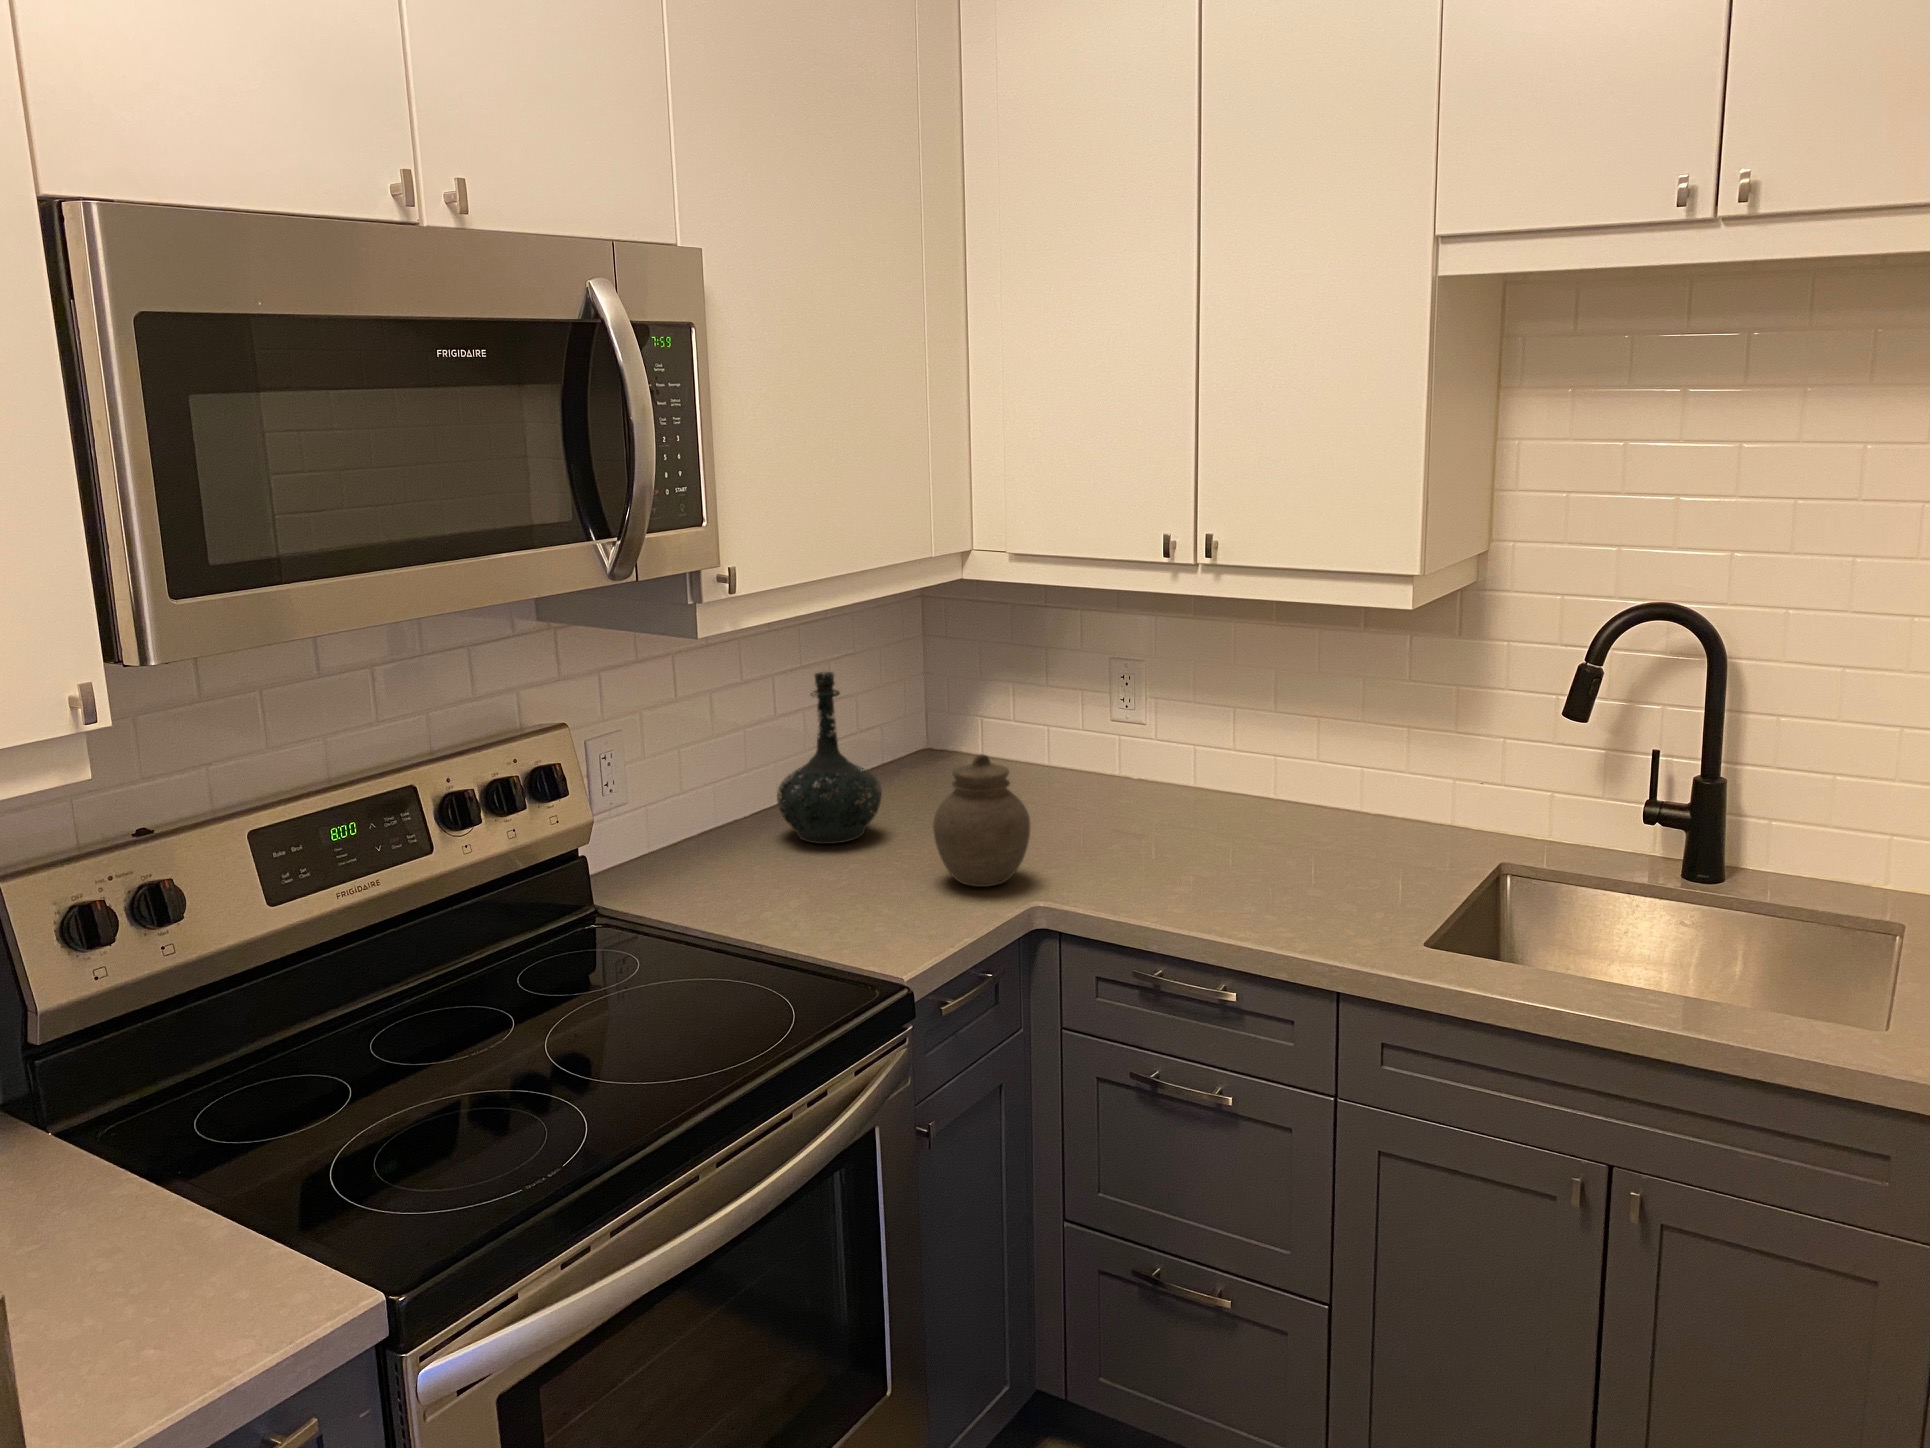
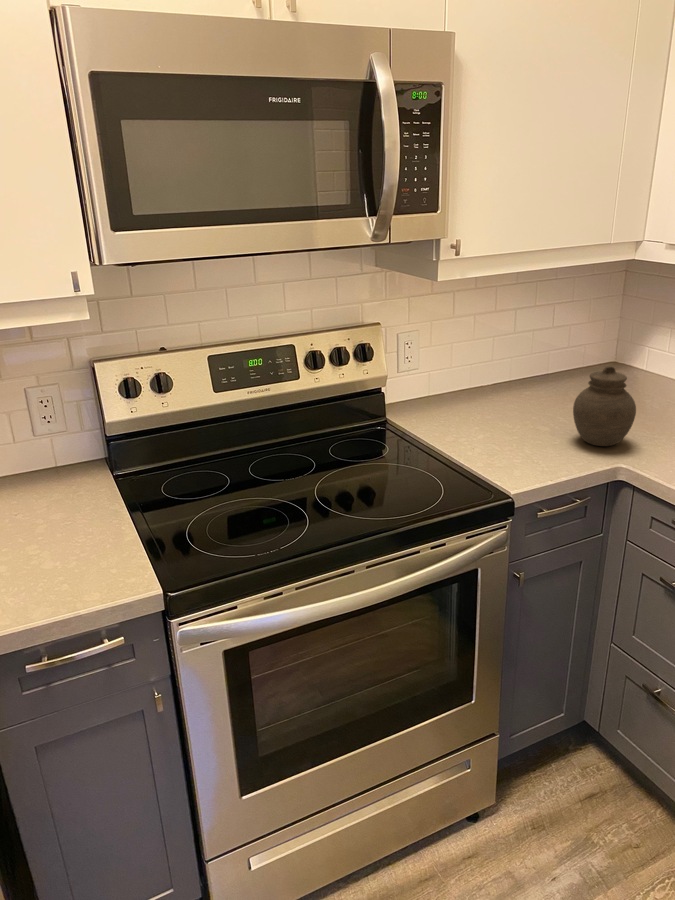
bottle: present [777,672,882,844] -> none [502,306,563,405]

